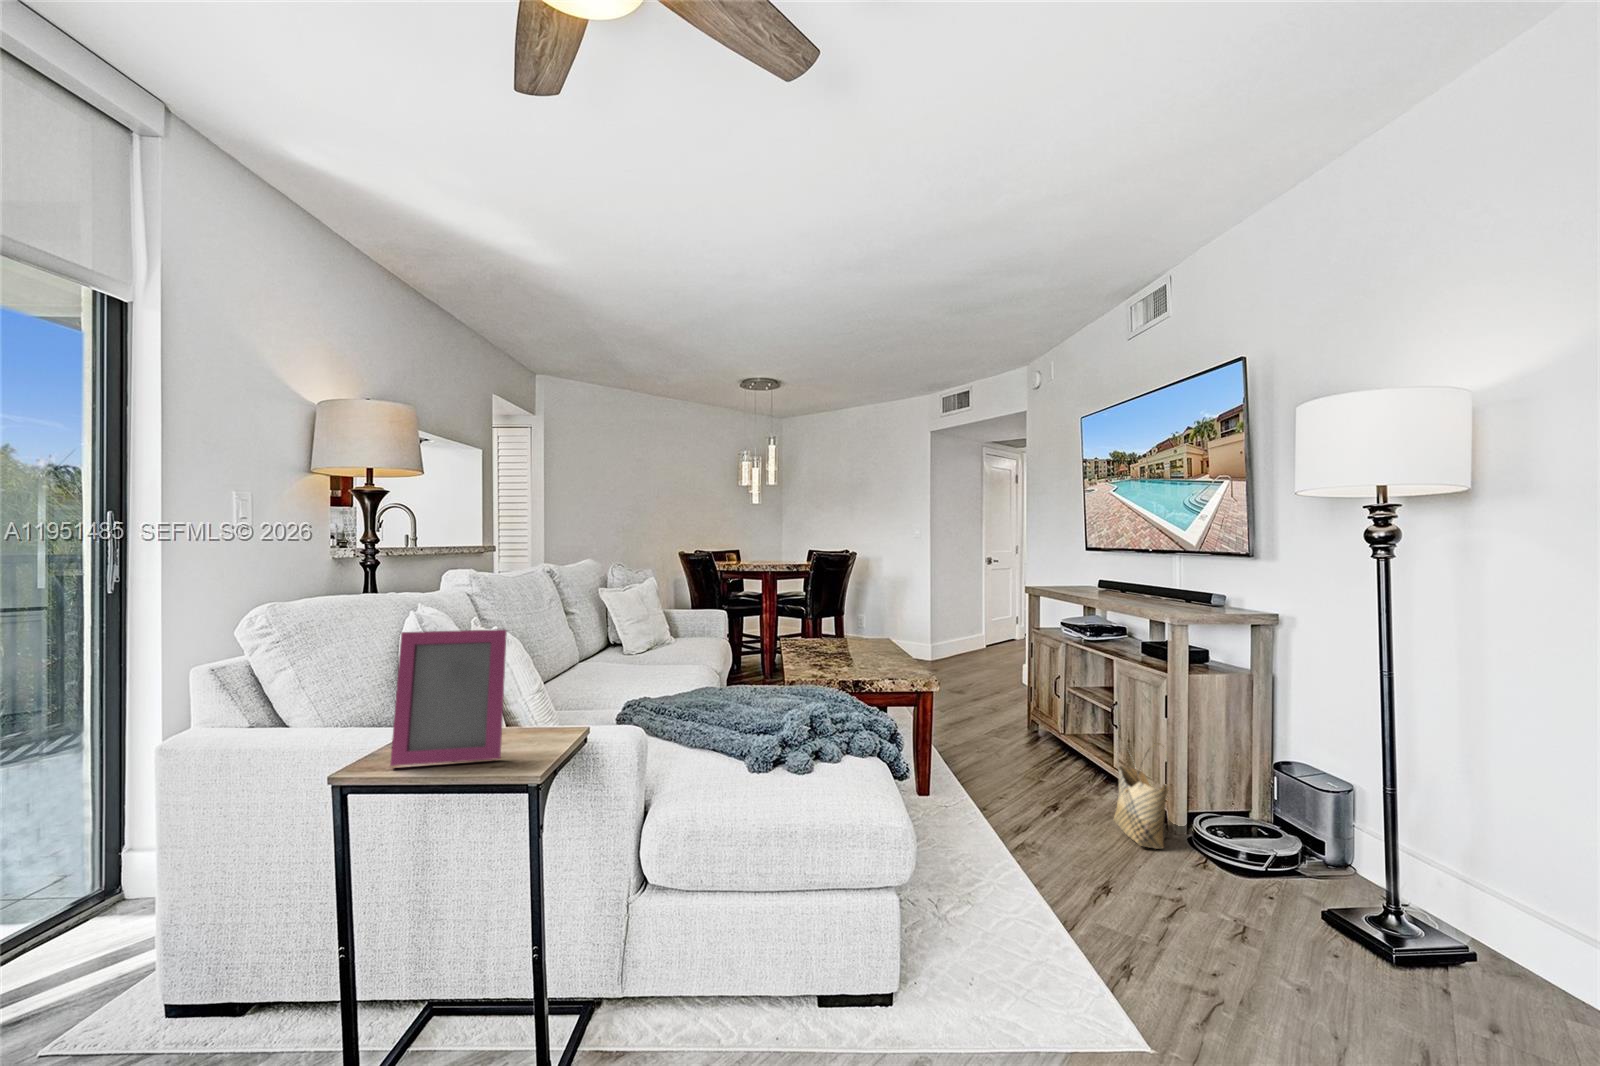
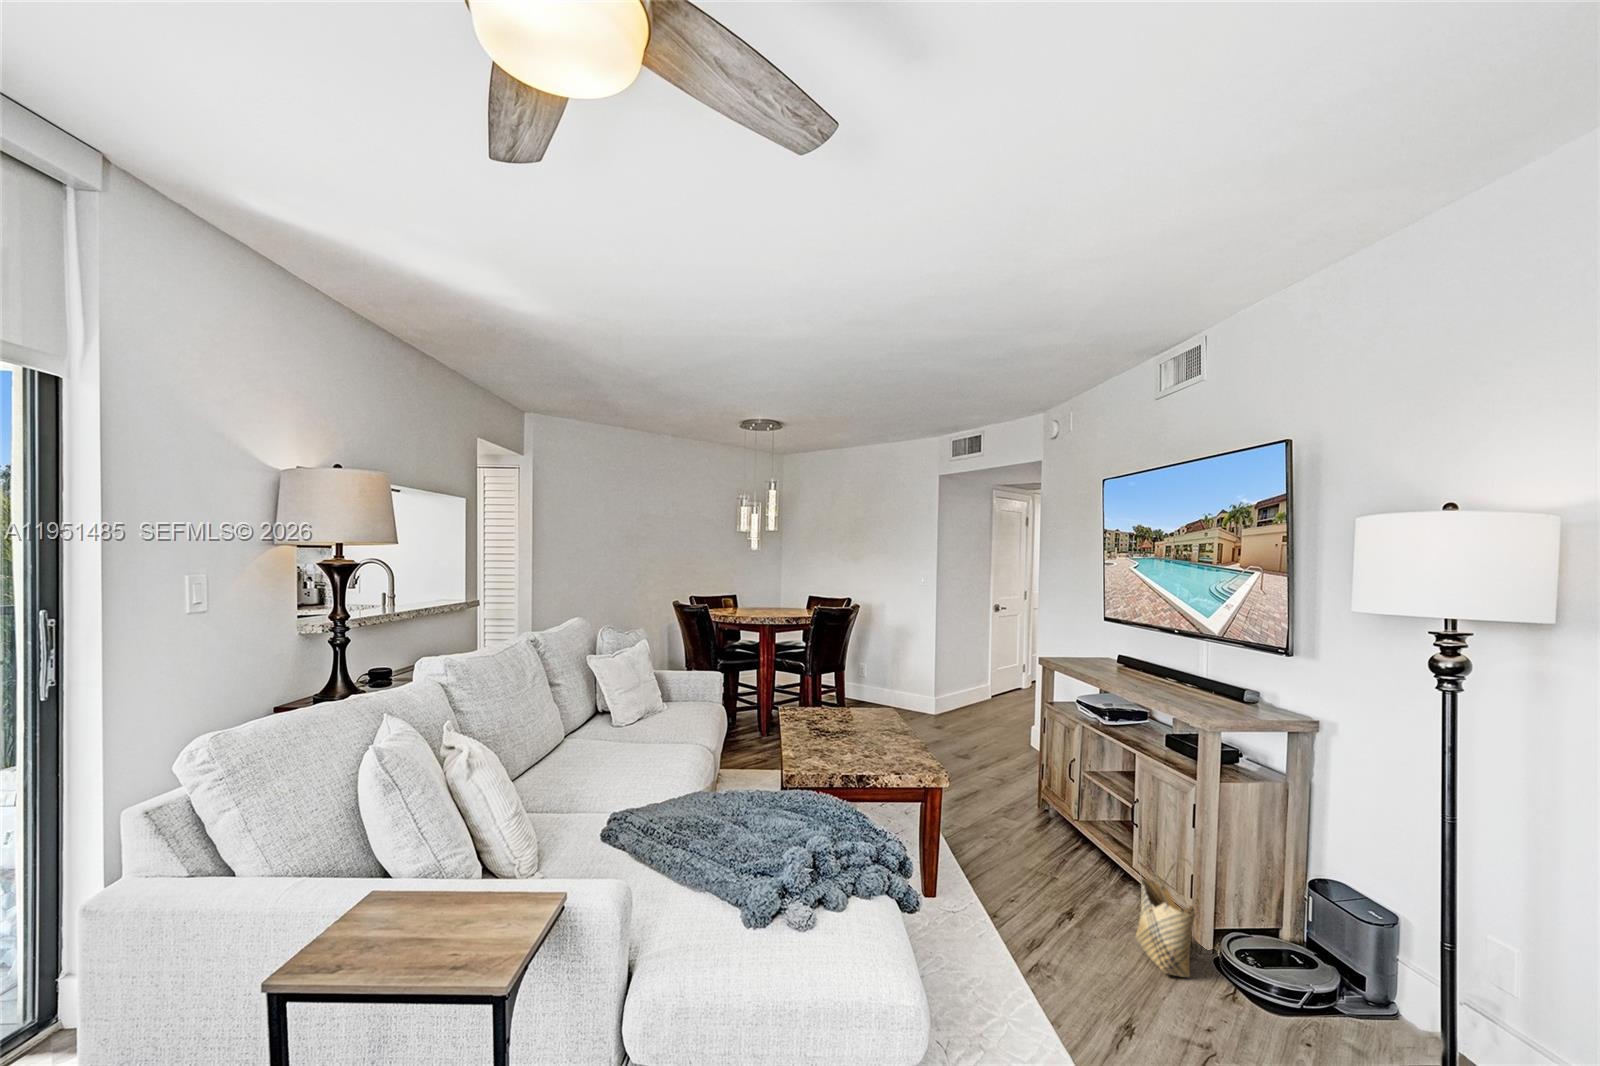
picture frame: present [390,629,507,766] -> none [360,804,491,968]

